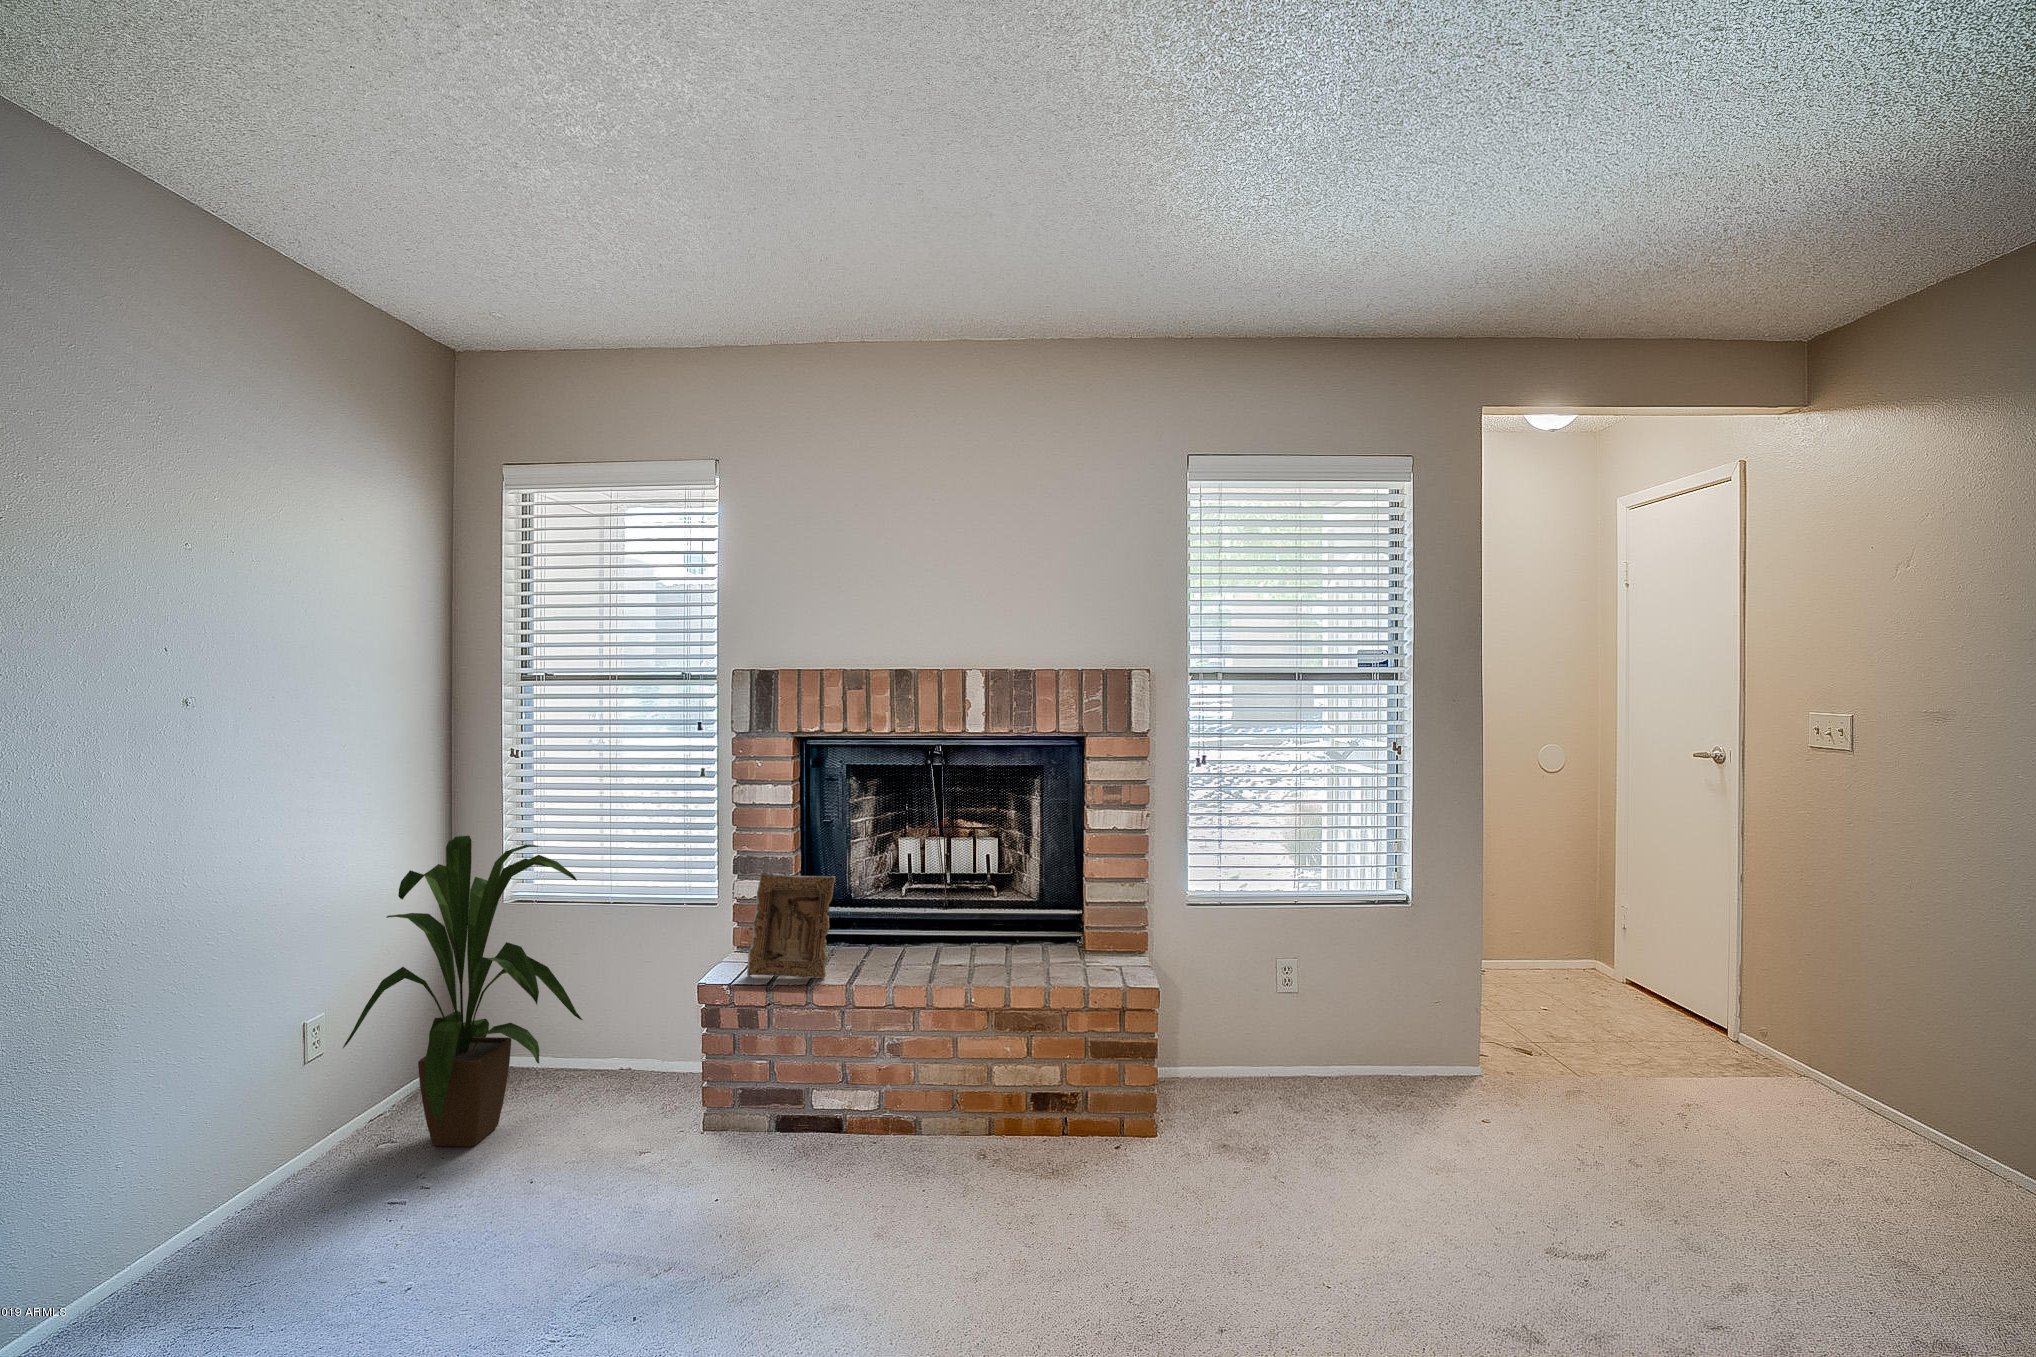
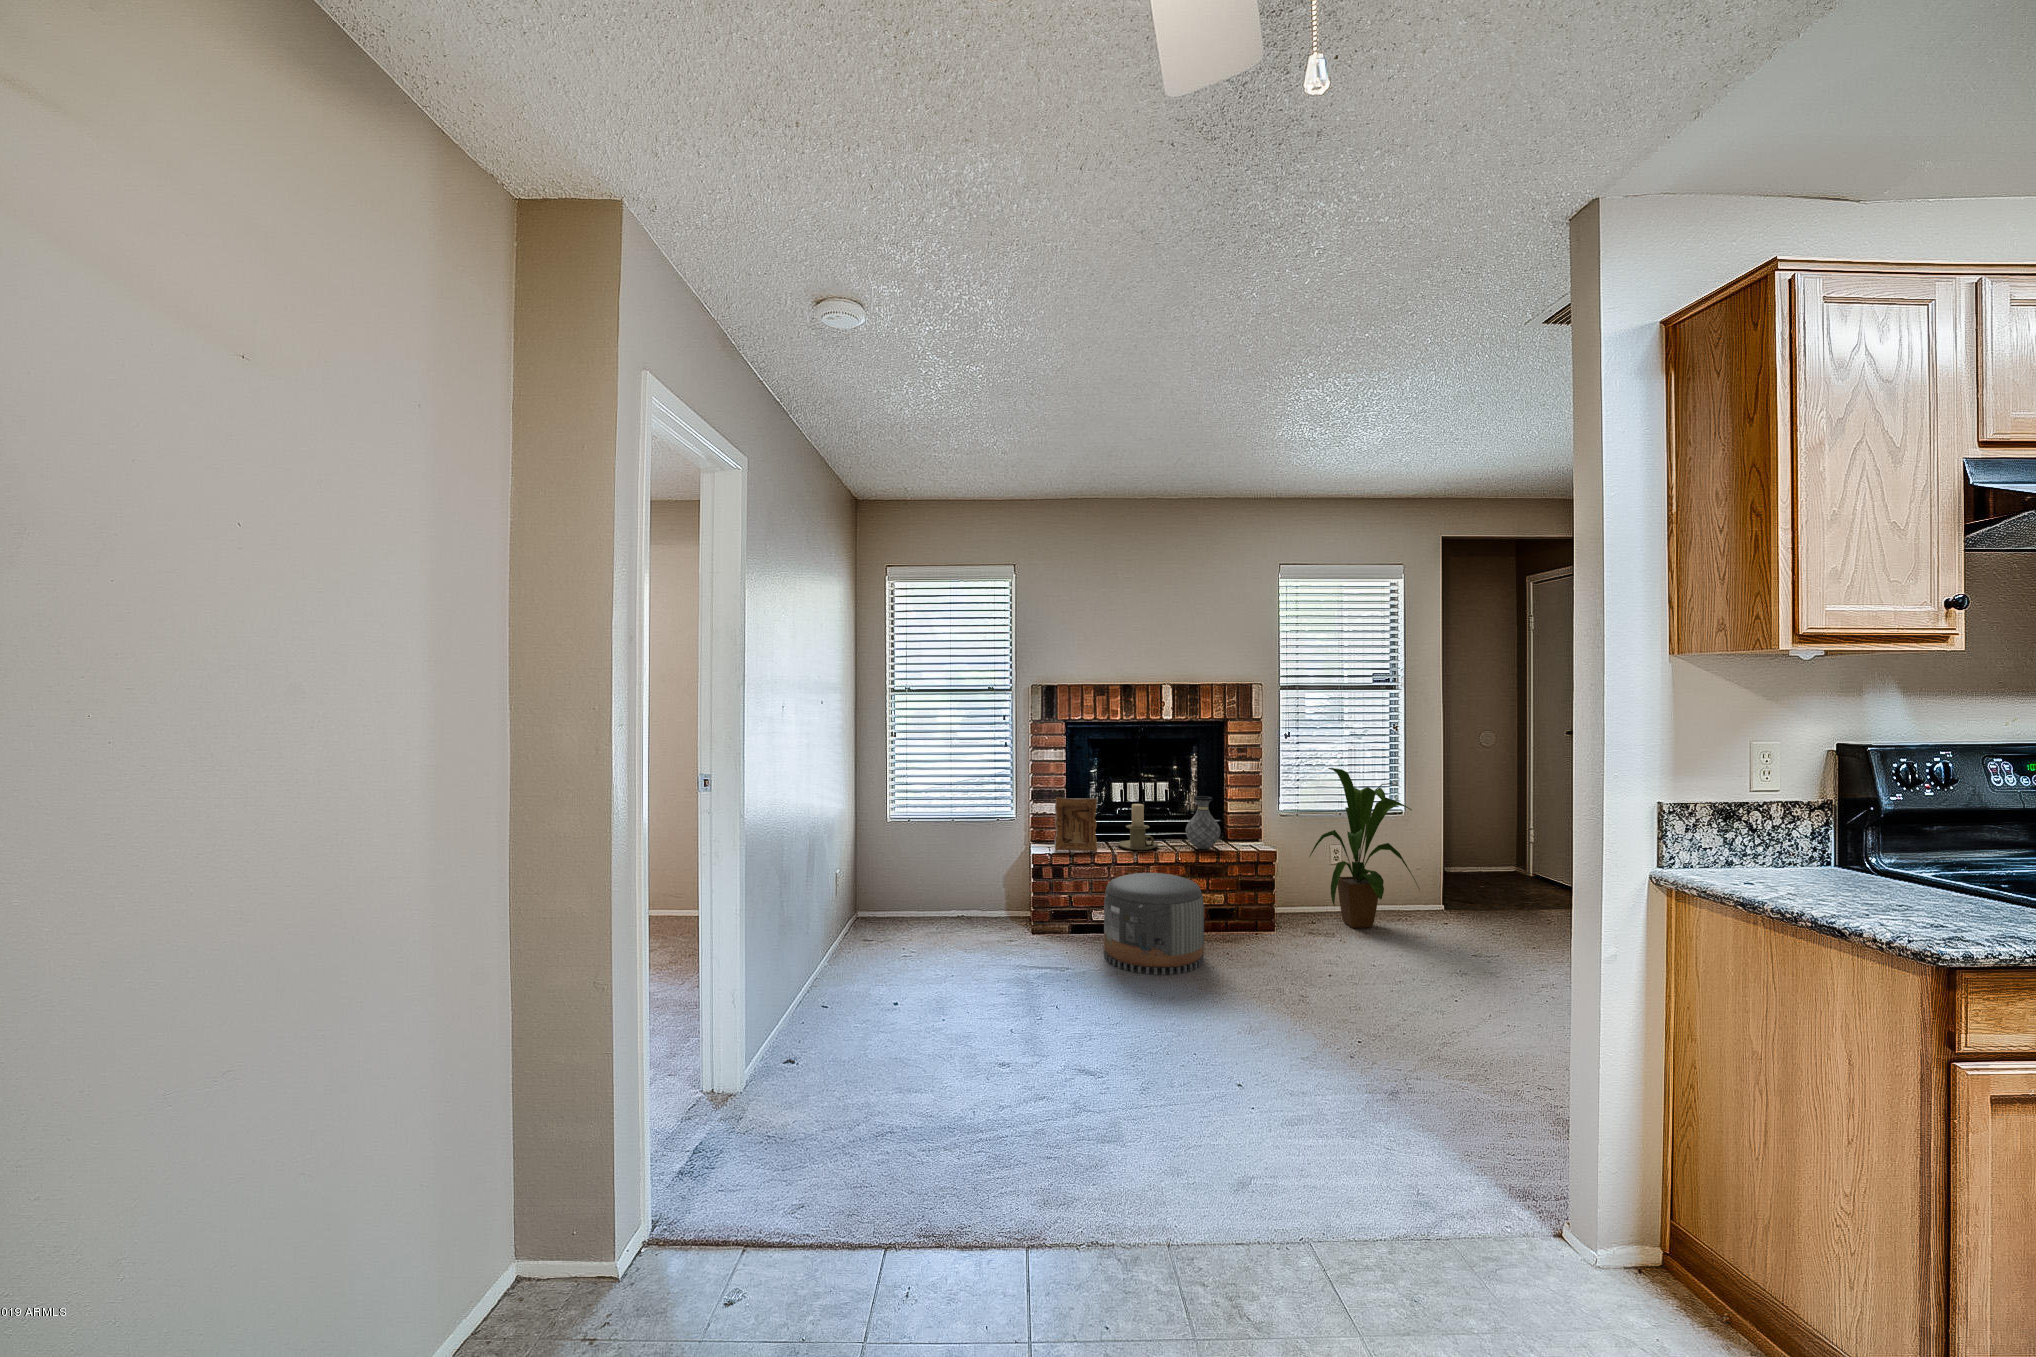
house plant: present [343,835,582,1147] -> present [1310,768,1420,928]
vase: none [999,873,1063,974] -> present [1186,796,1221,849]
candle holder: none [875,886,950,976] -> present [1117,804,1158,850]
pouf: none [759,1039,972,1303] -> present [1104,873,1204,975]

